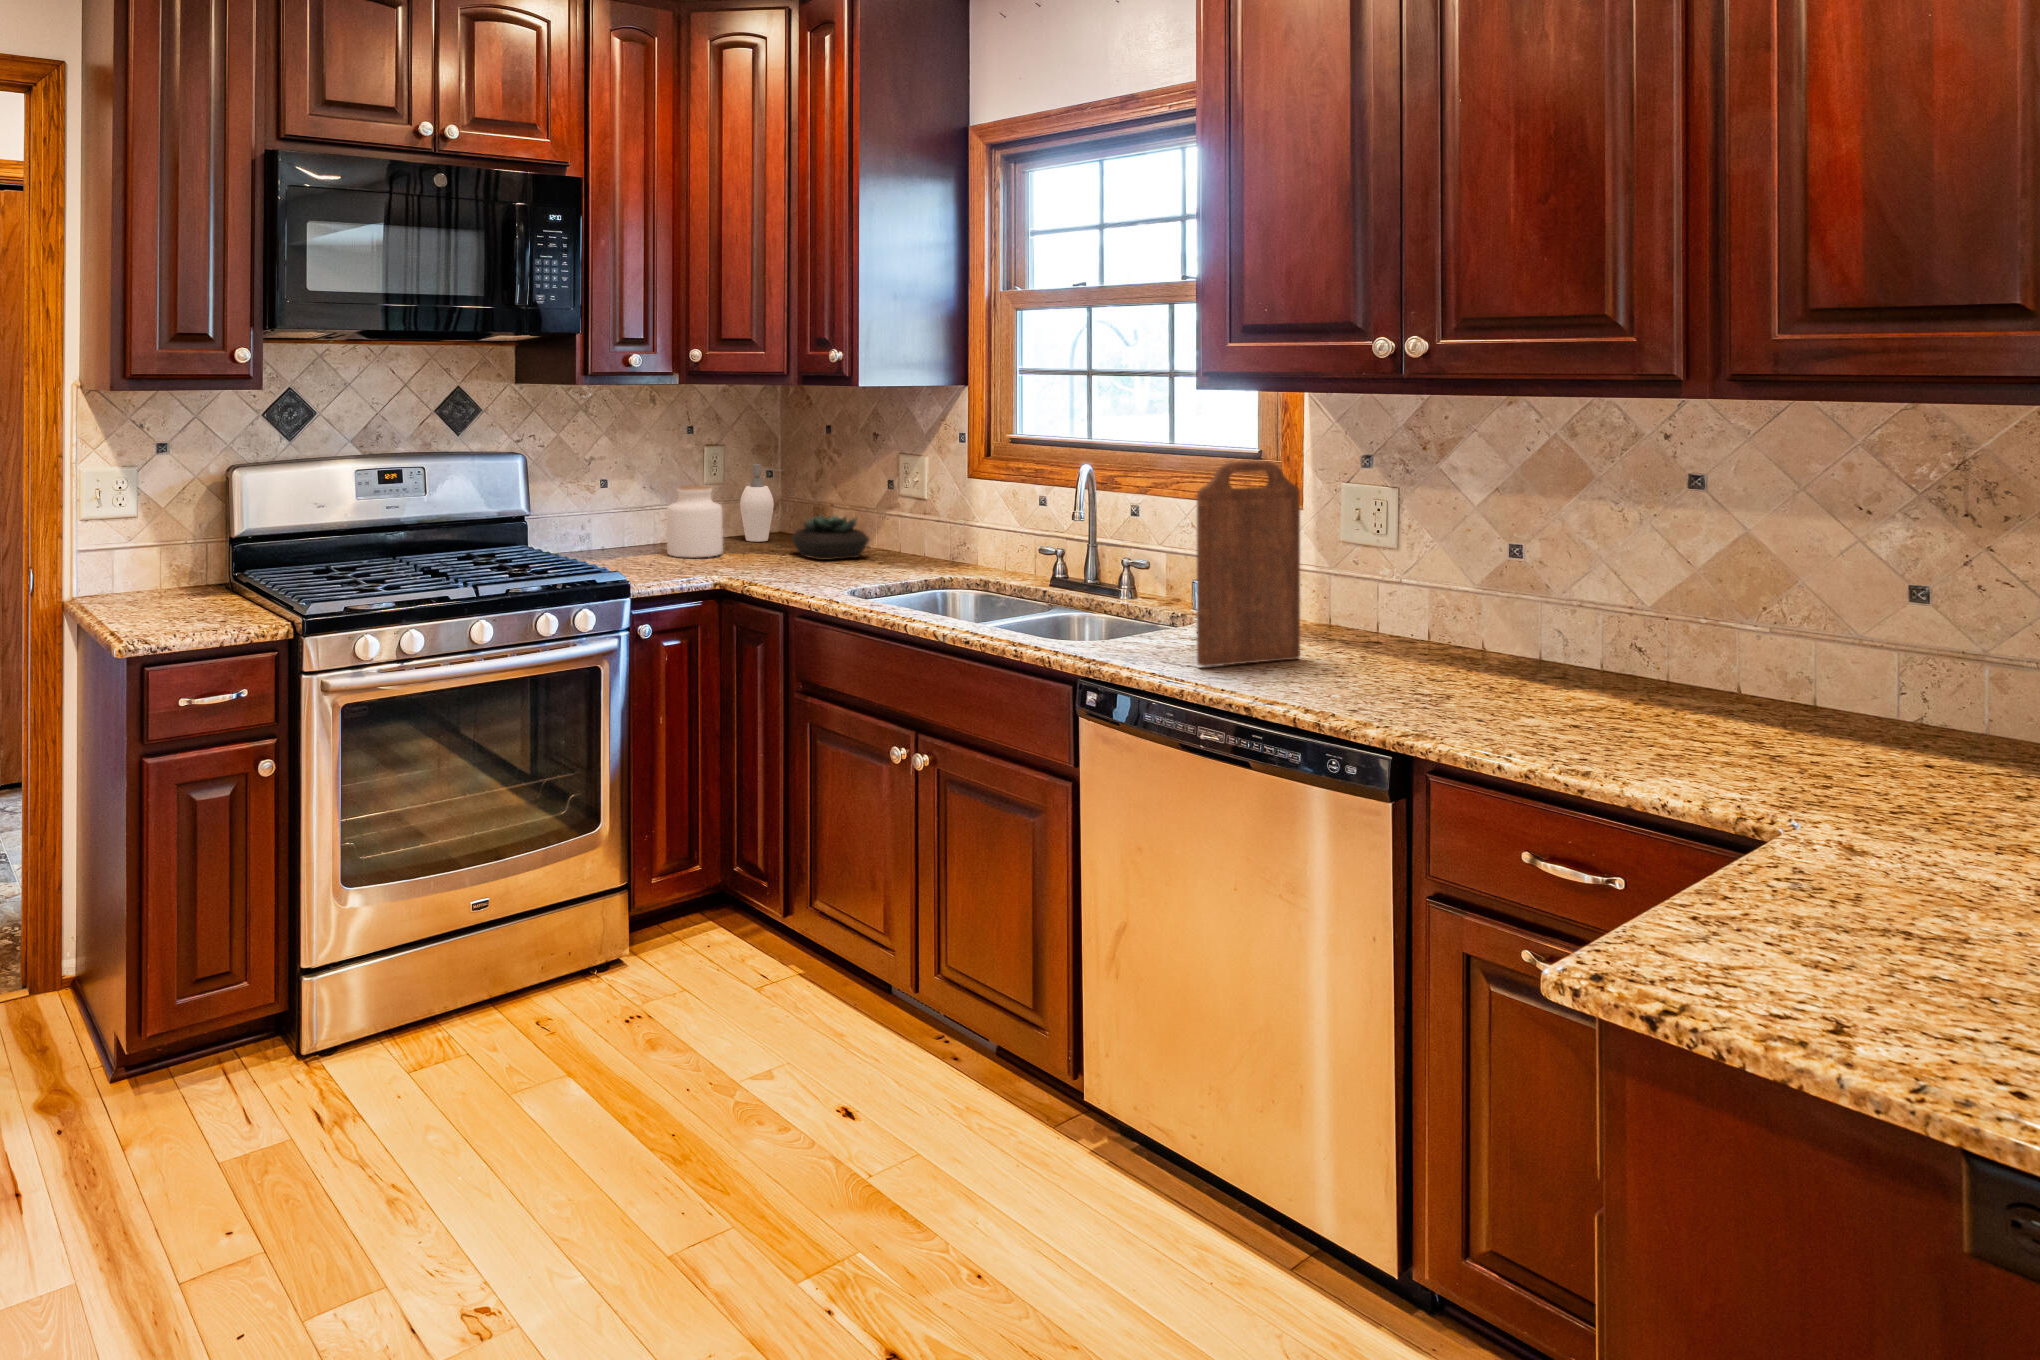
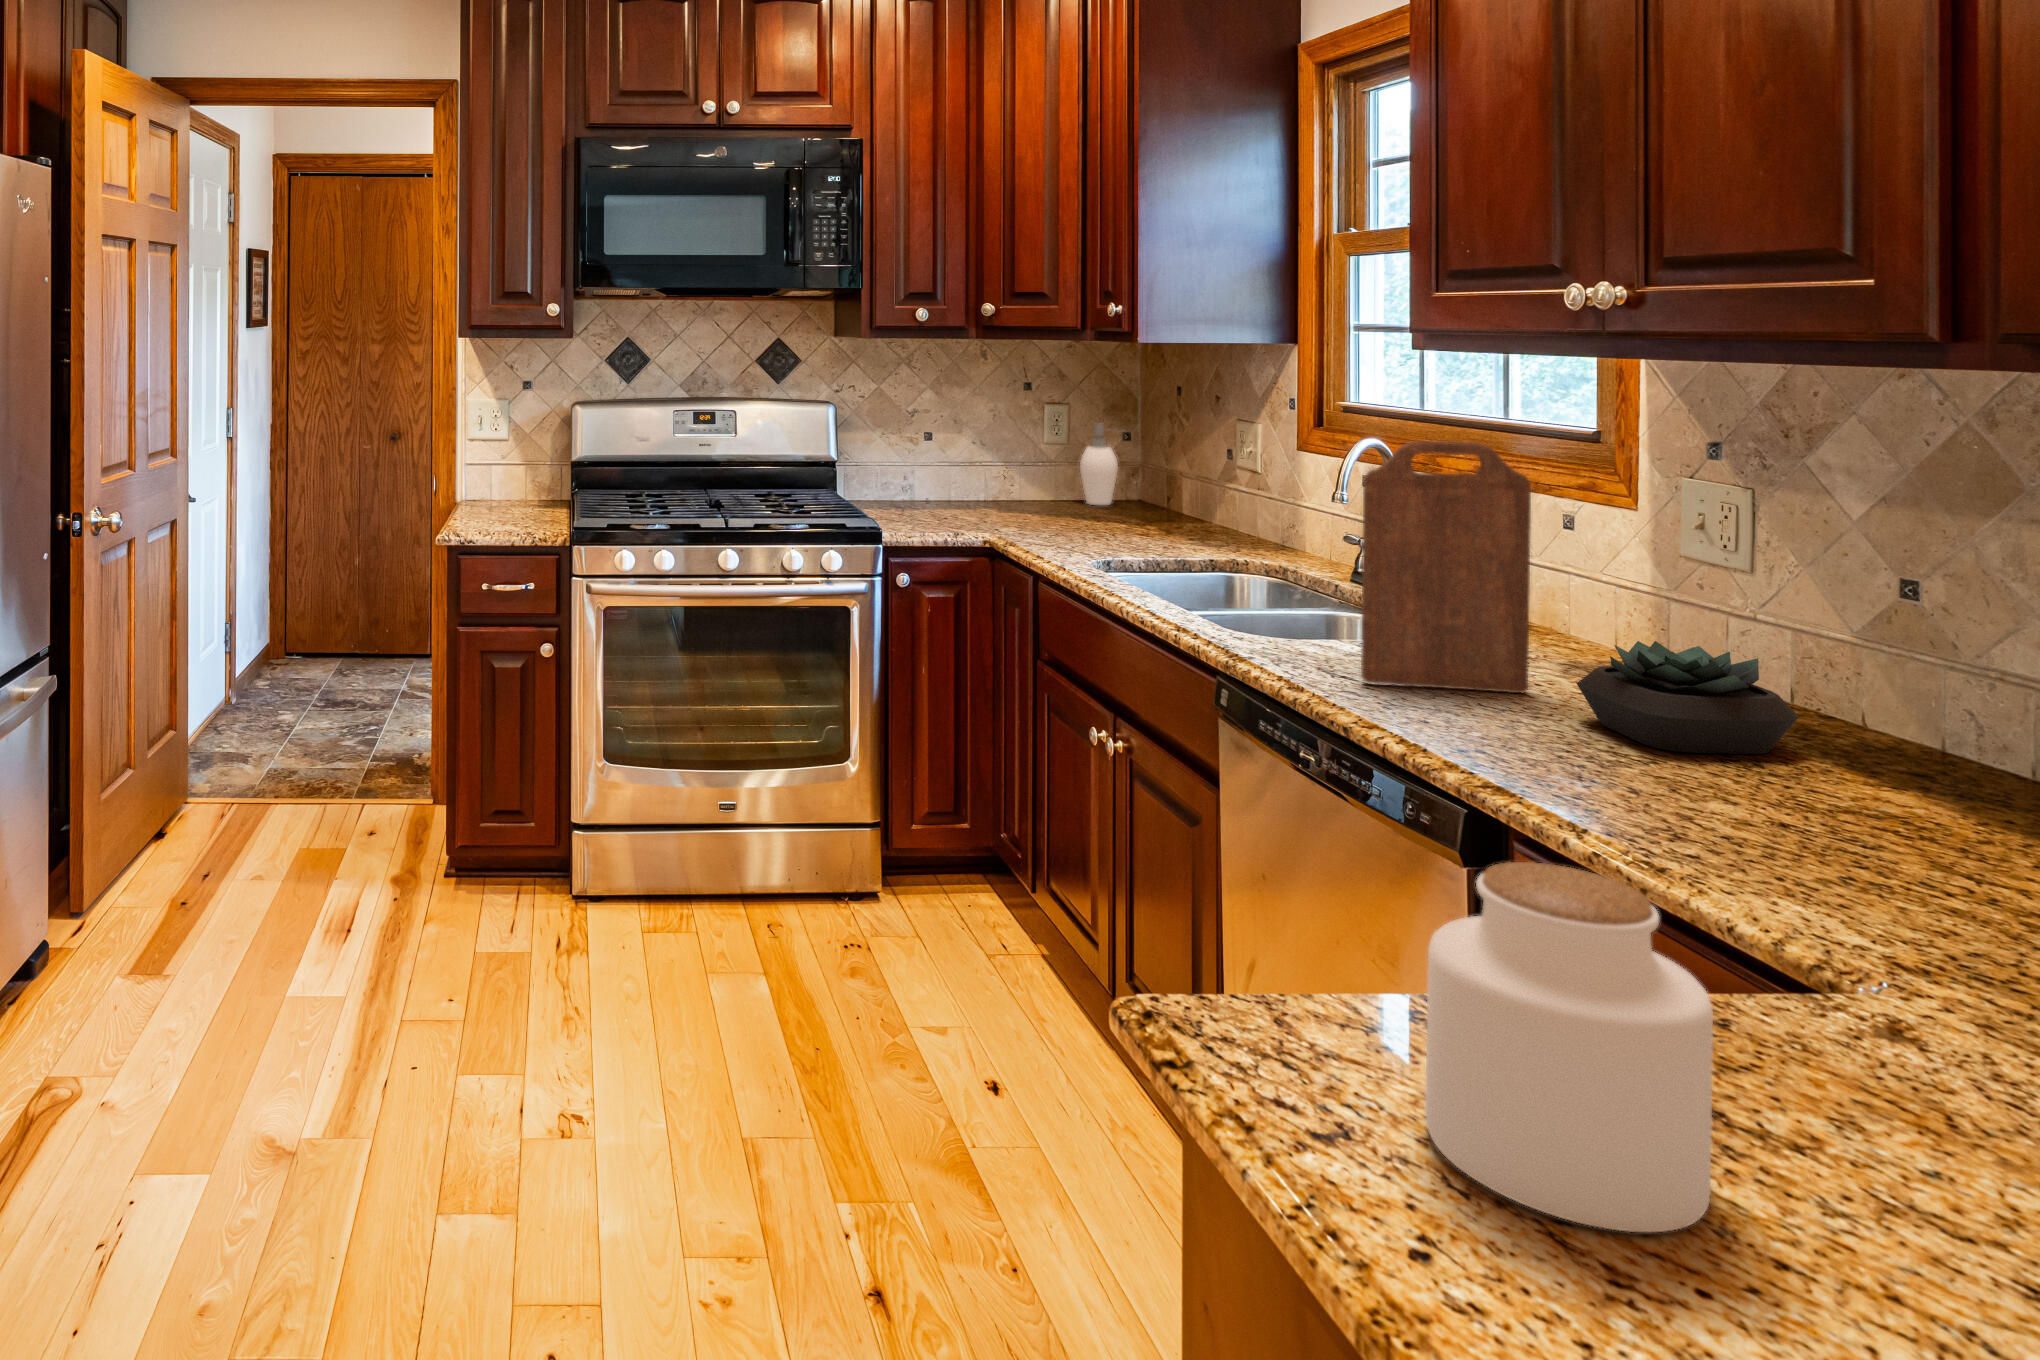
jar: present [667,486,723,558] -> present [1425,862,1713,1232]
succulent plant: present [791,515,869,560] -> present [1577,641,1799,754]

